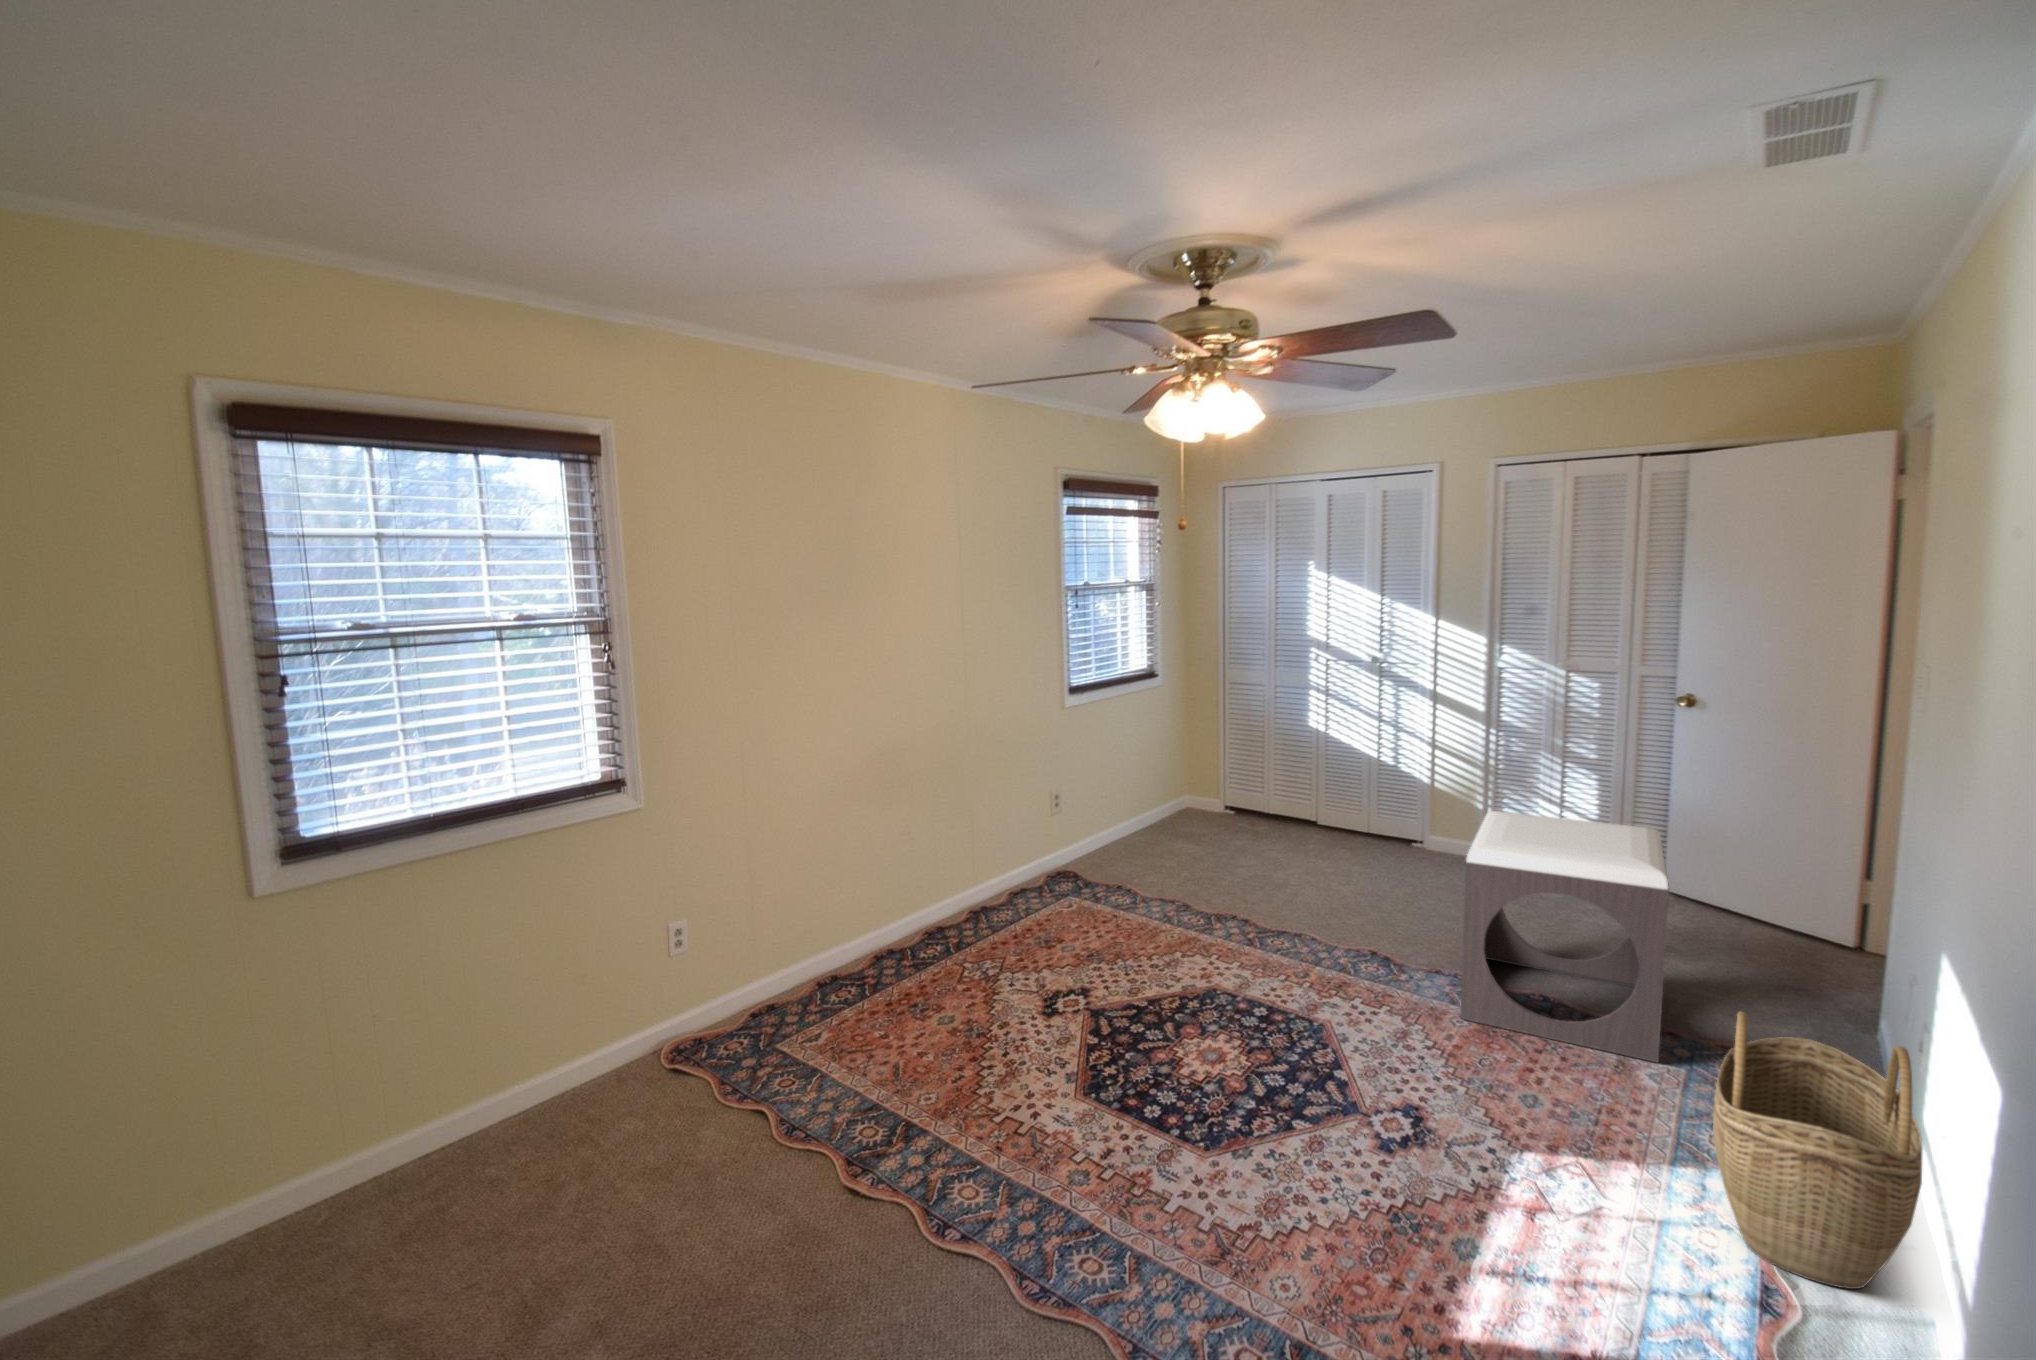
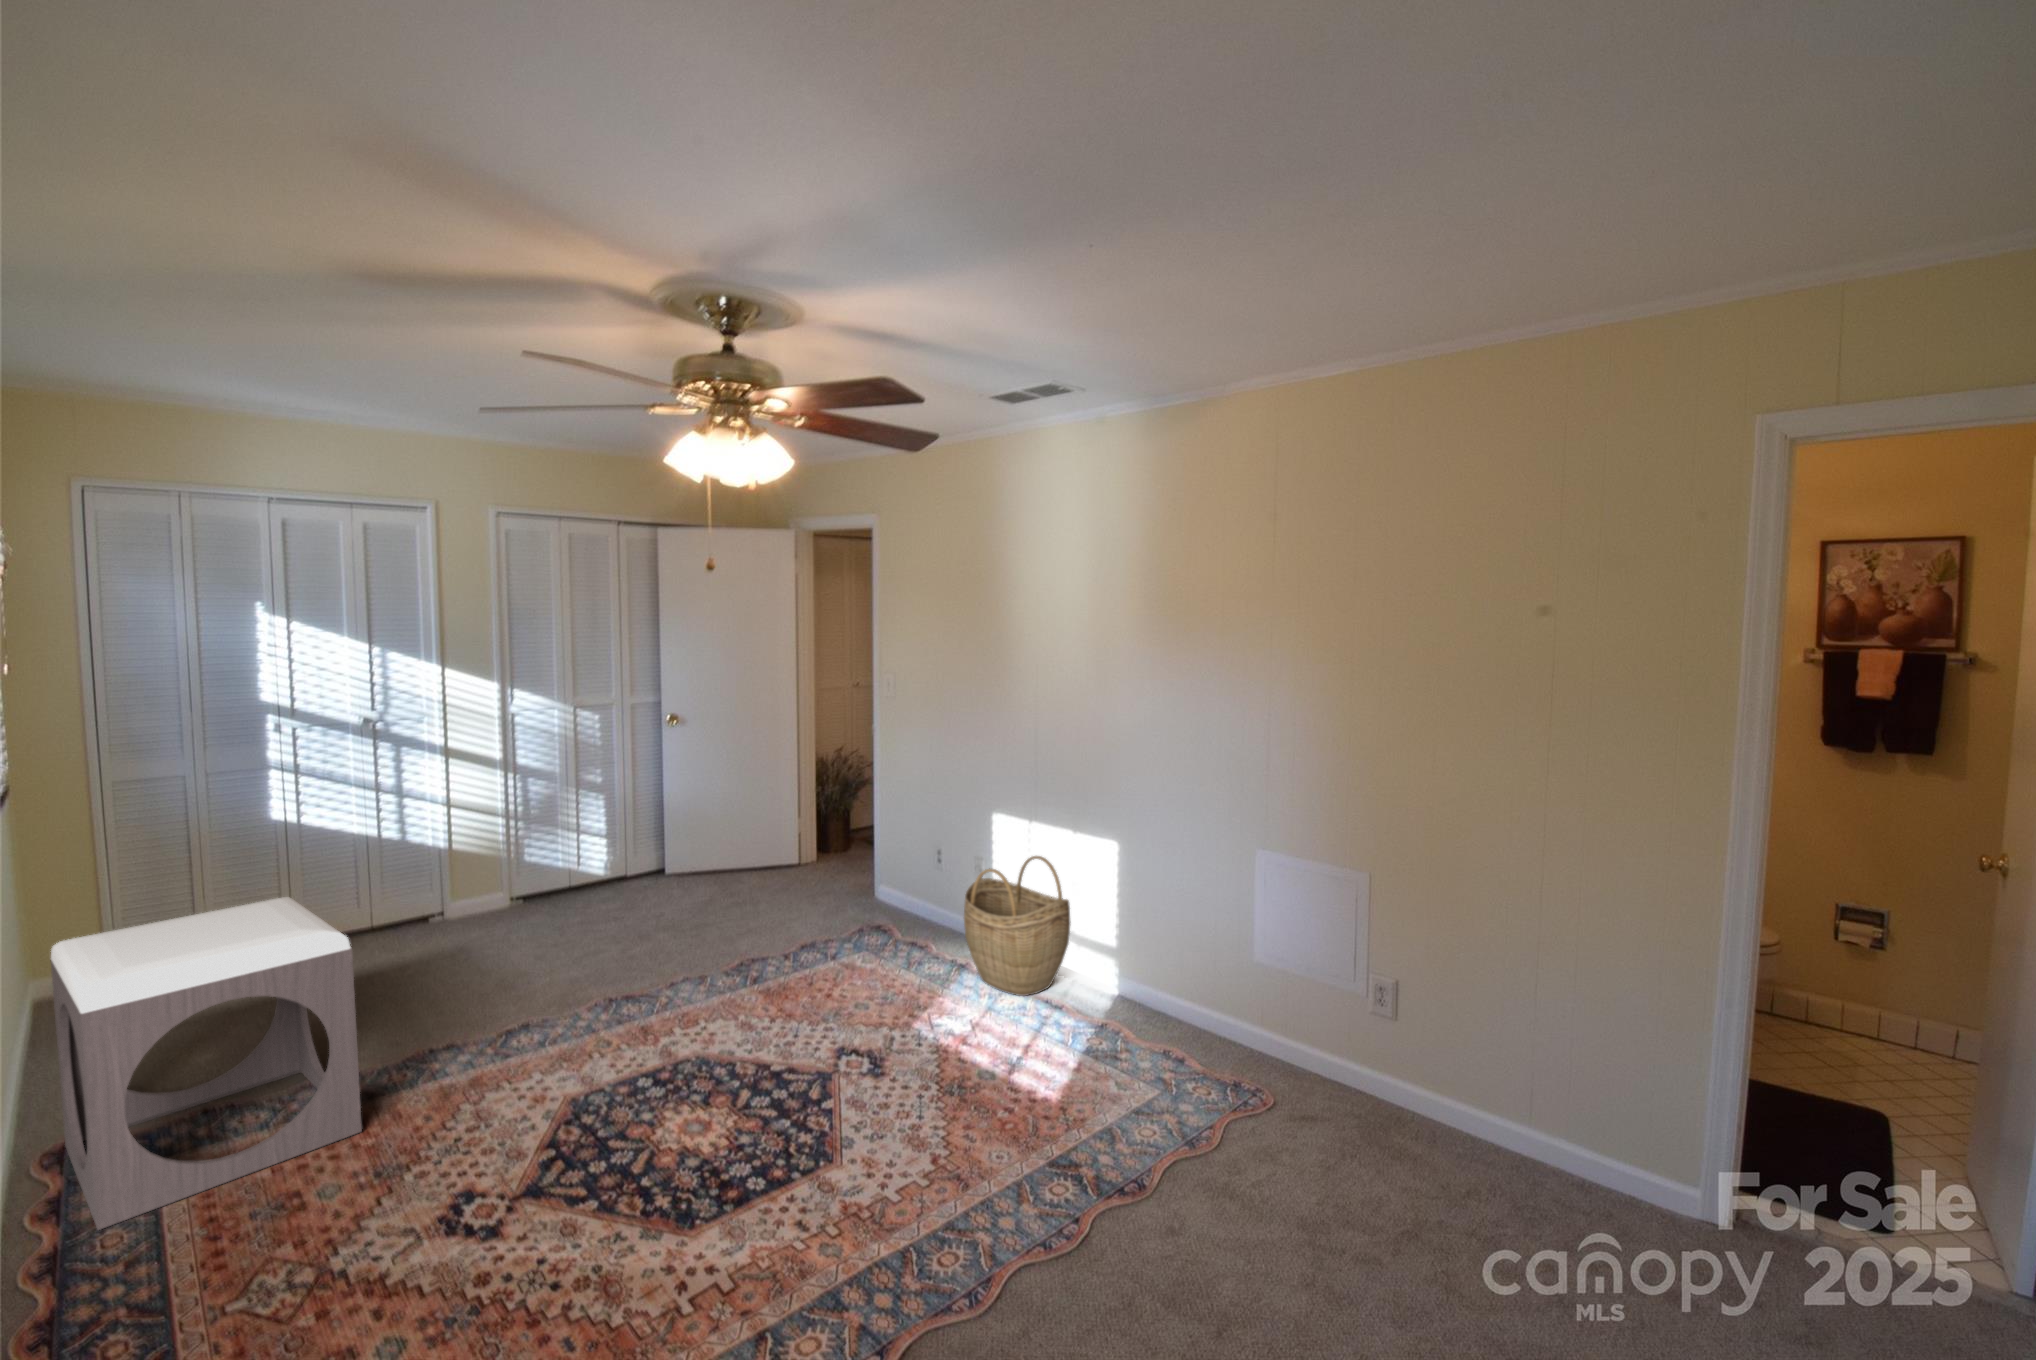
footstool: present [1461,811,1669,1062] -> present [51,897,362,1230]

